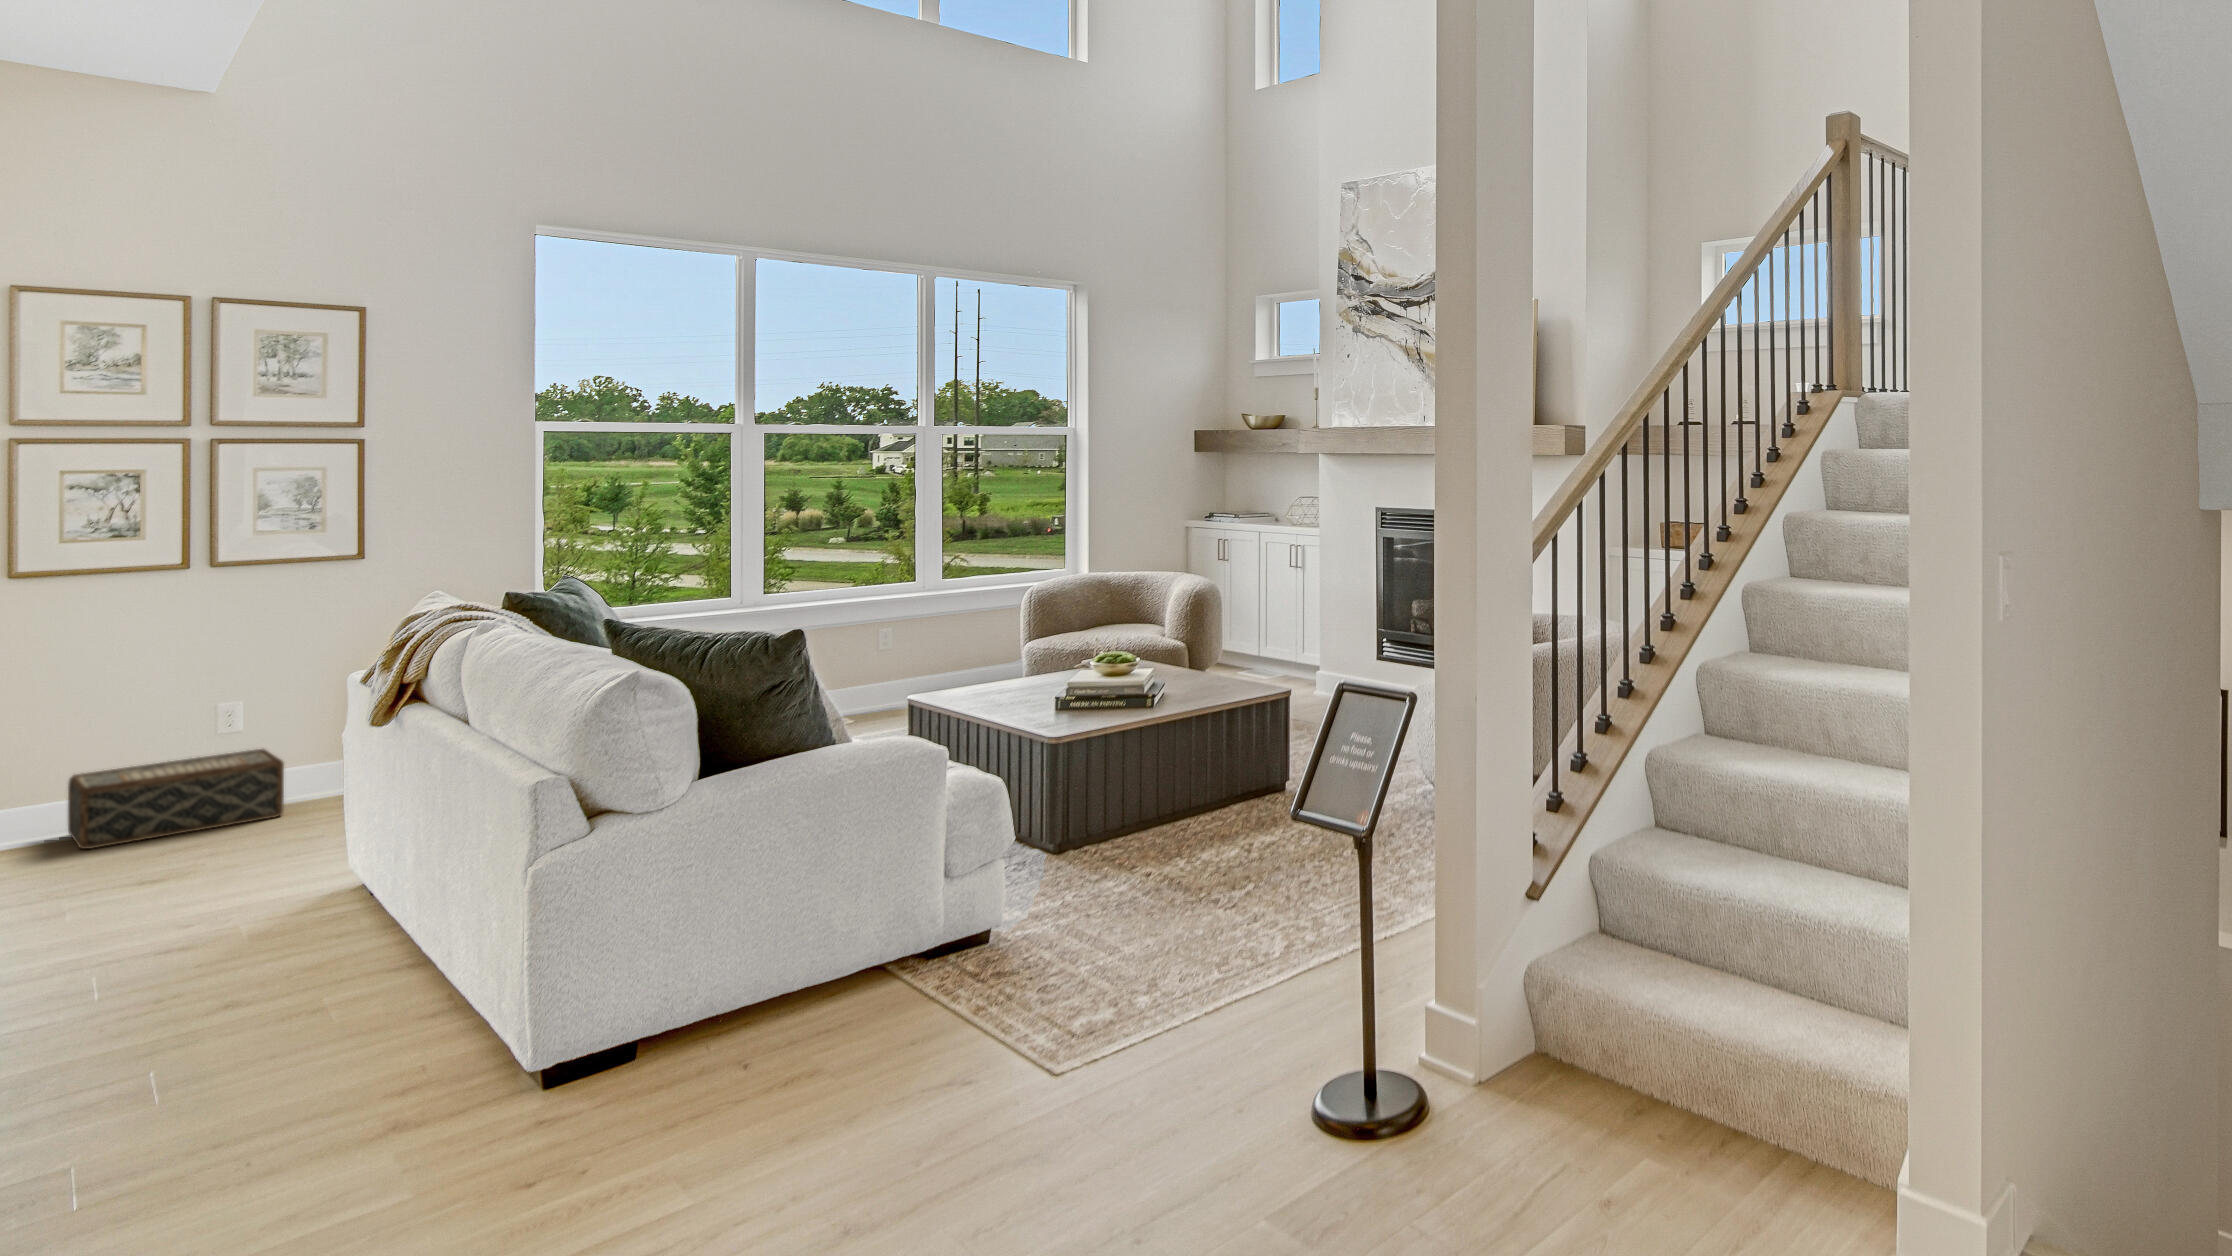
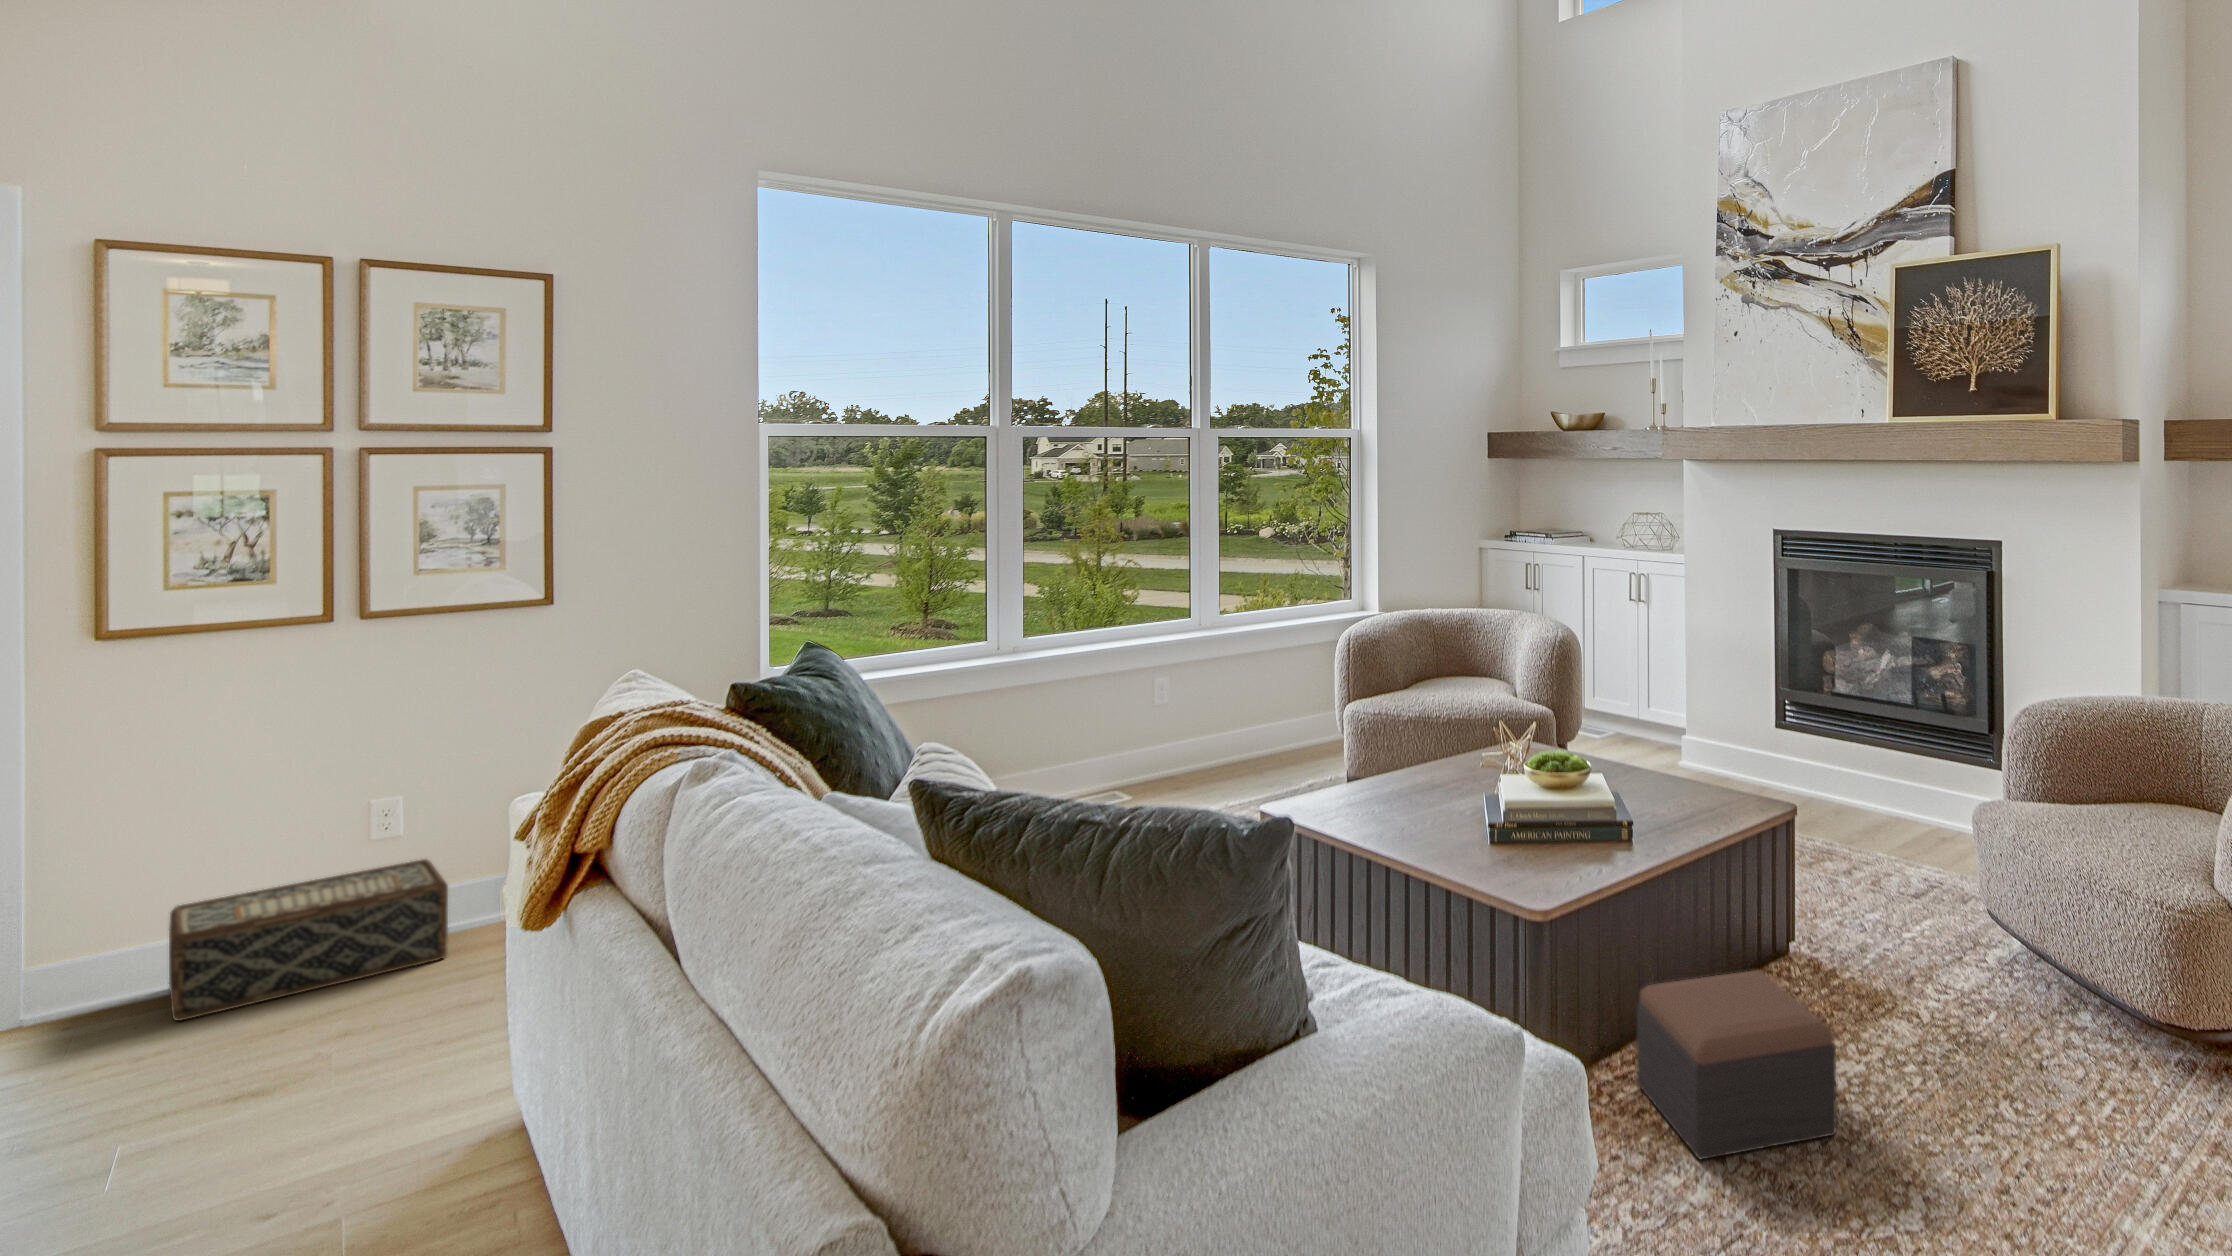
footstool: none [1125,782,1235,882] -> present [1637,970,1836,1160]

